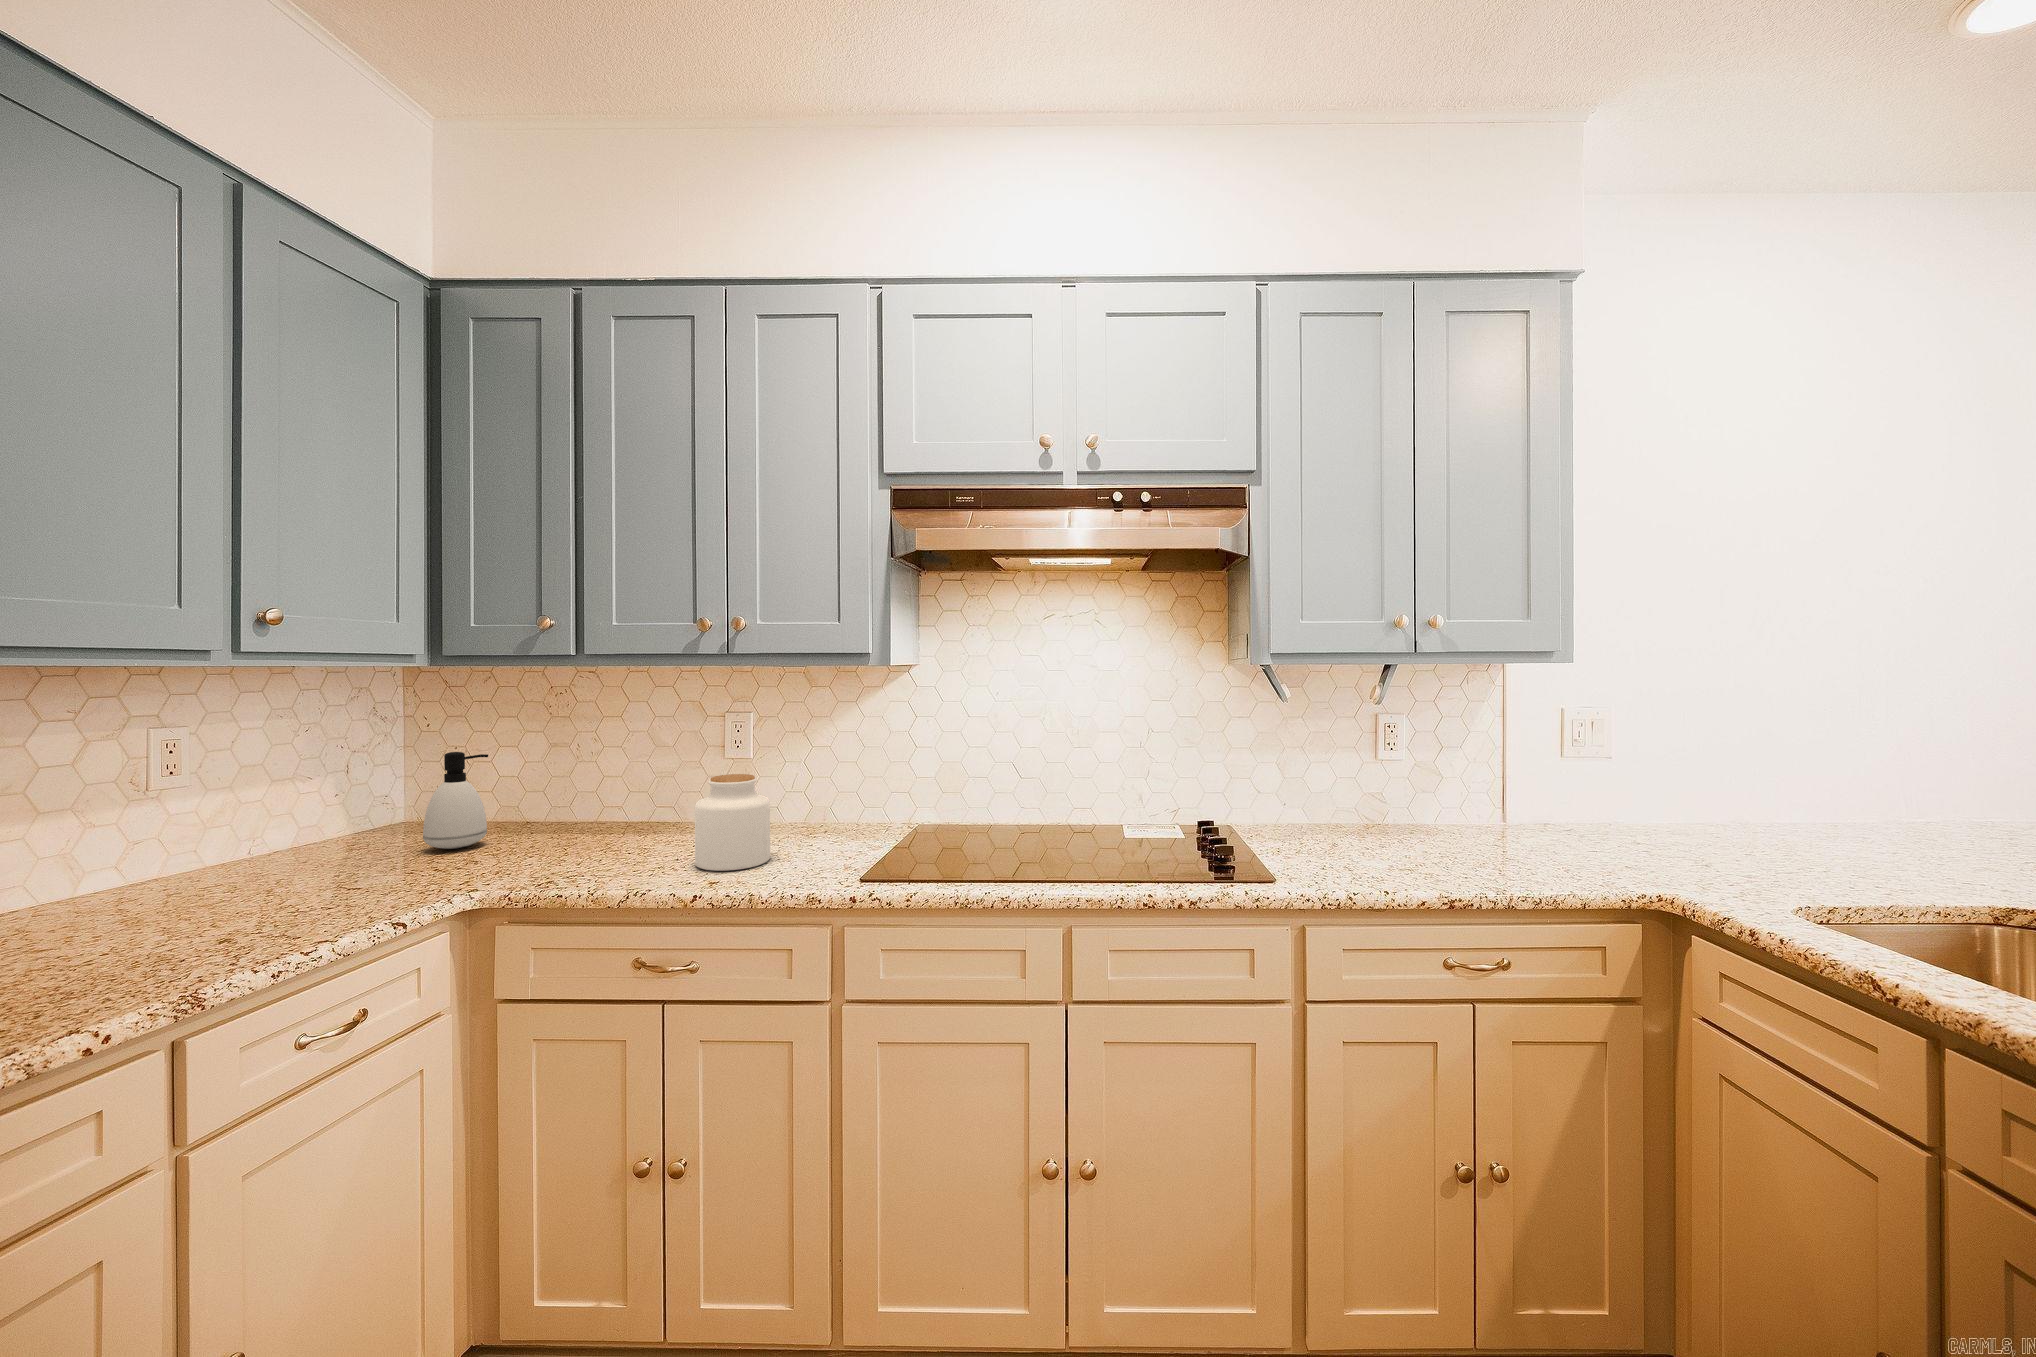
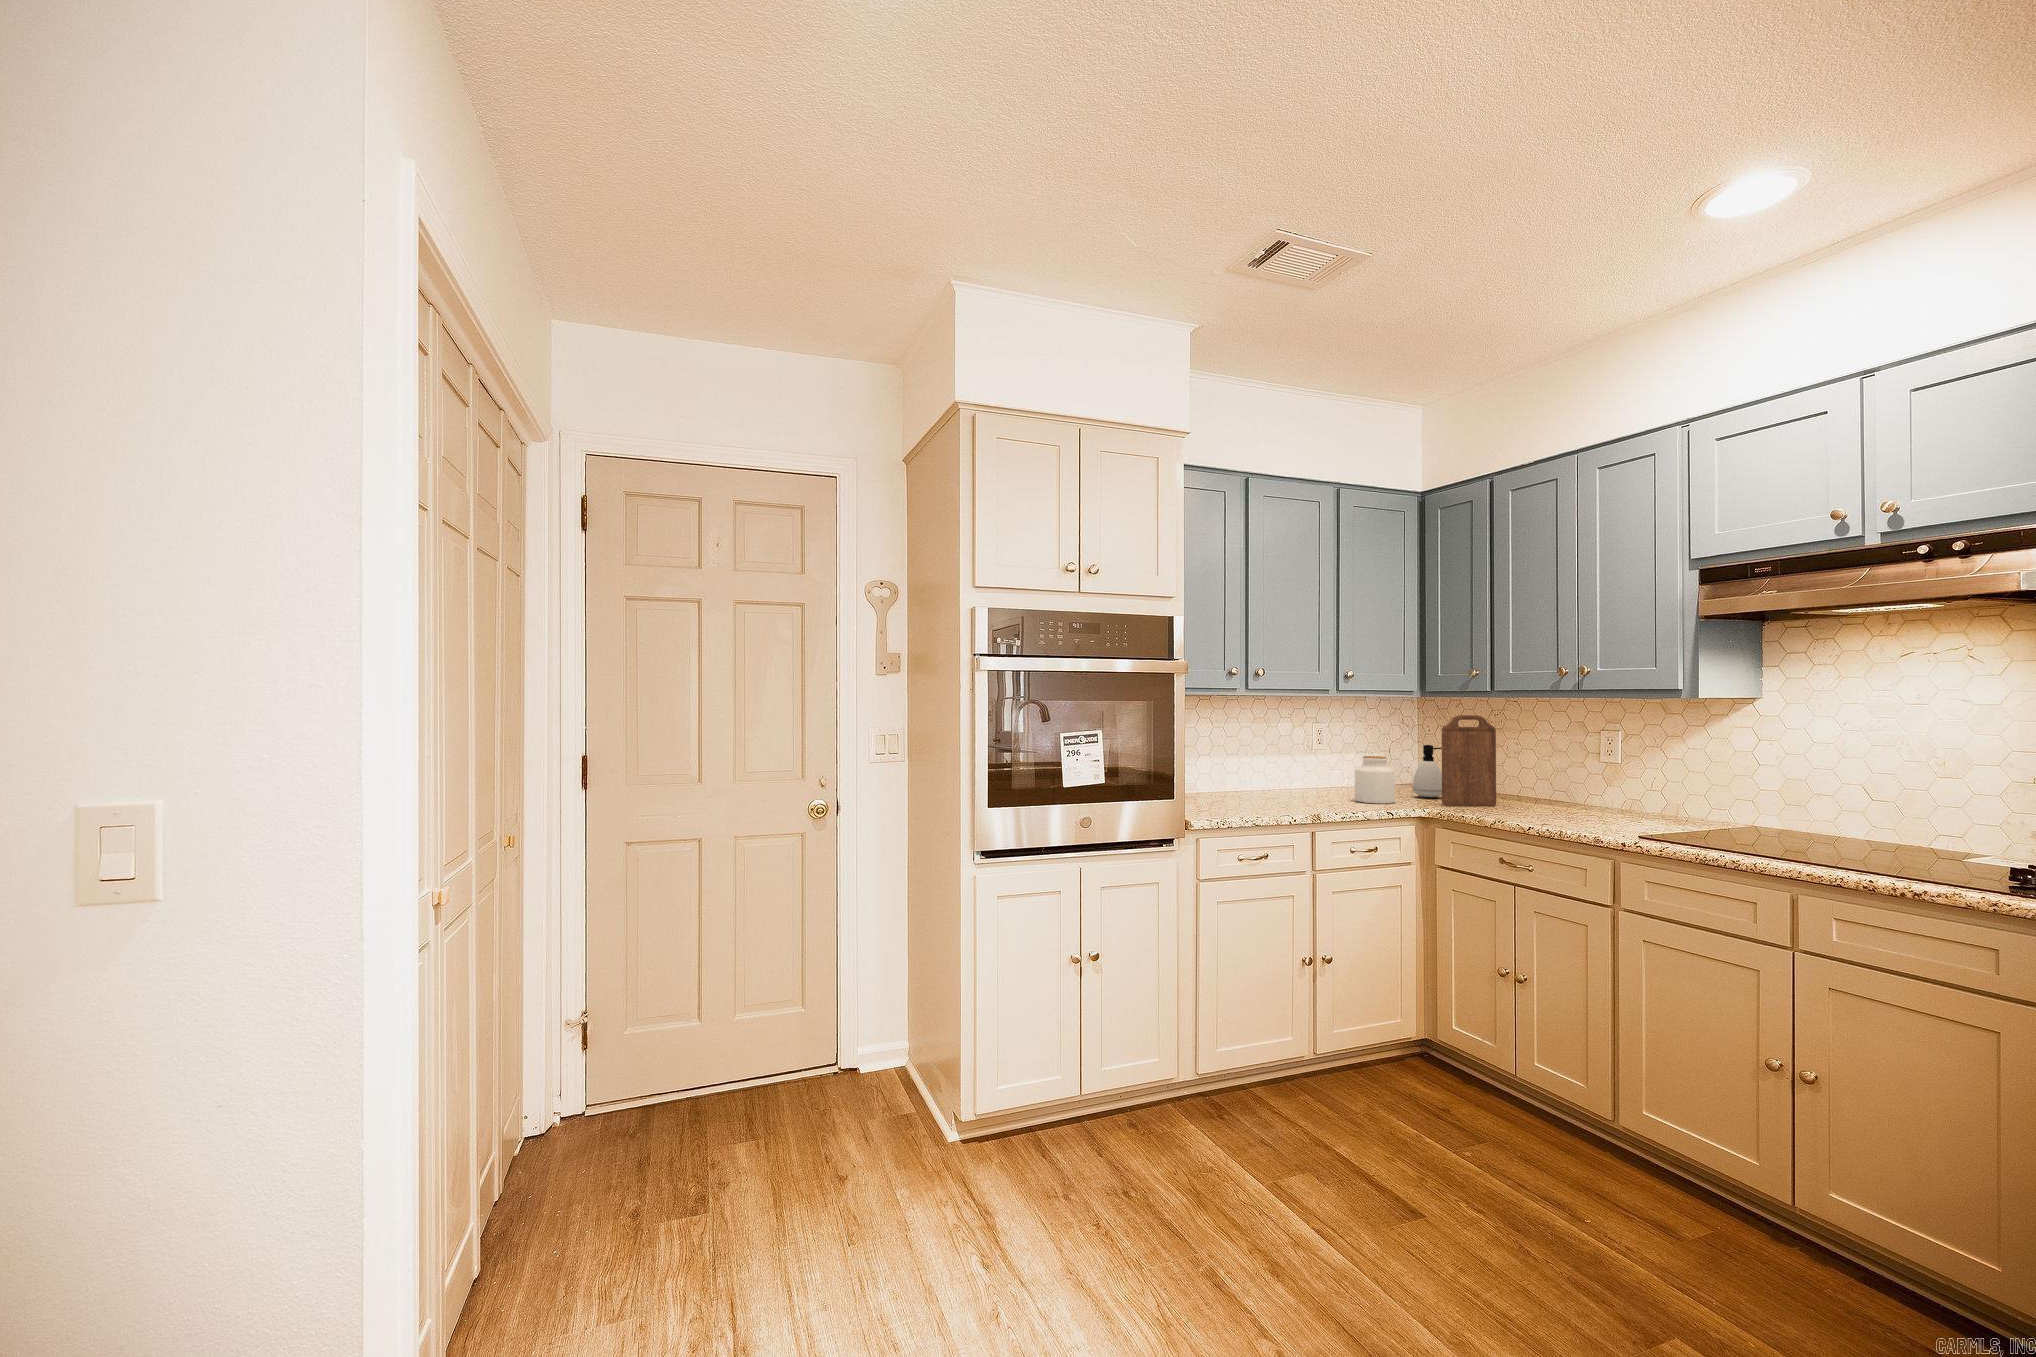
cutting board: none [496,696,591,867] -> present [1442,715,1496,806]
jar: present [695,774,770,871] -> present [1355,756,1395,804]

